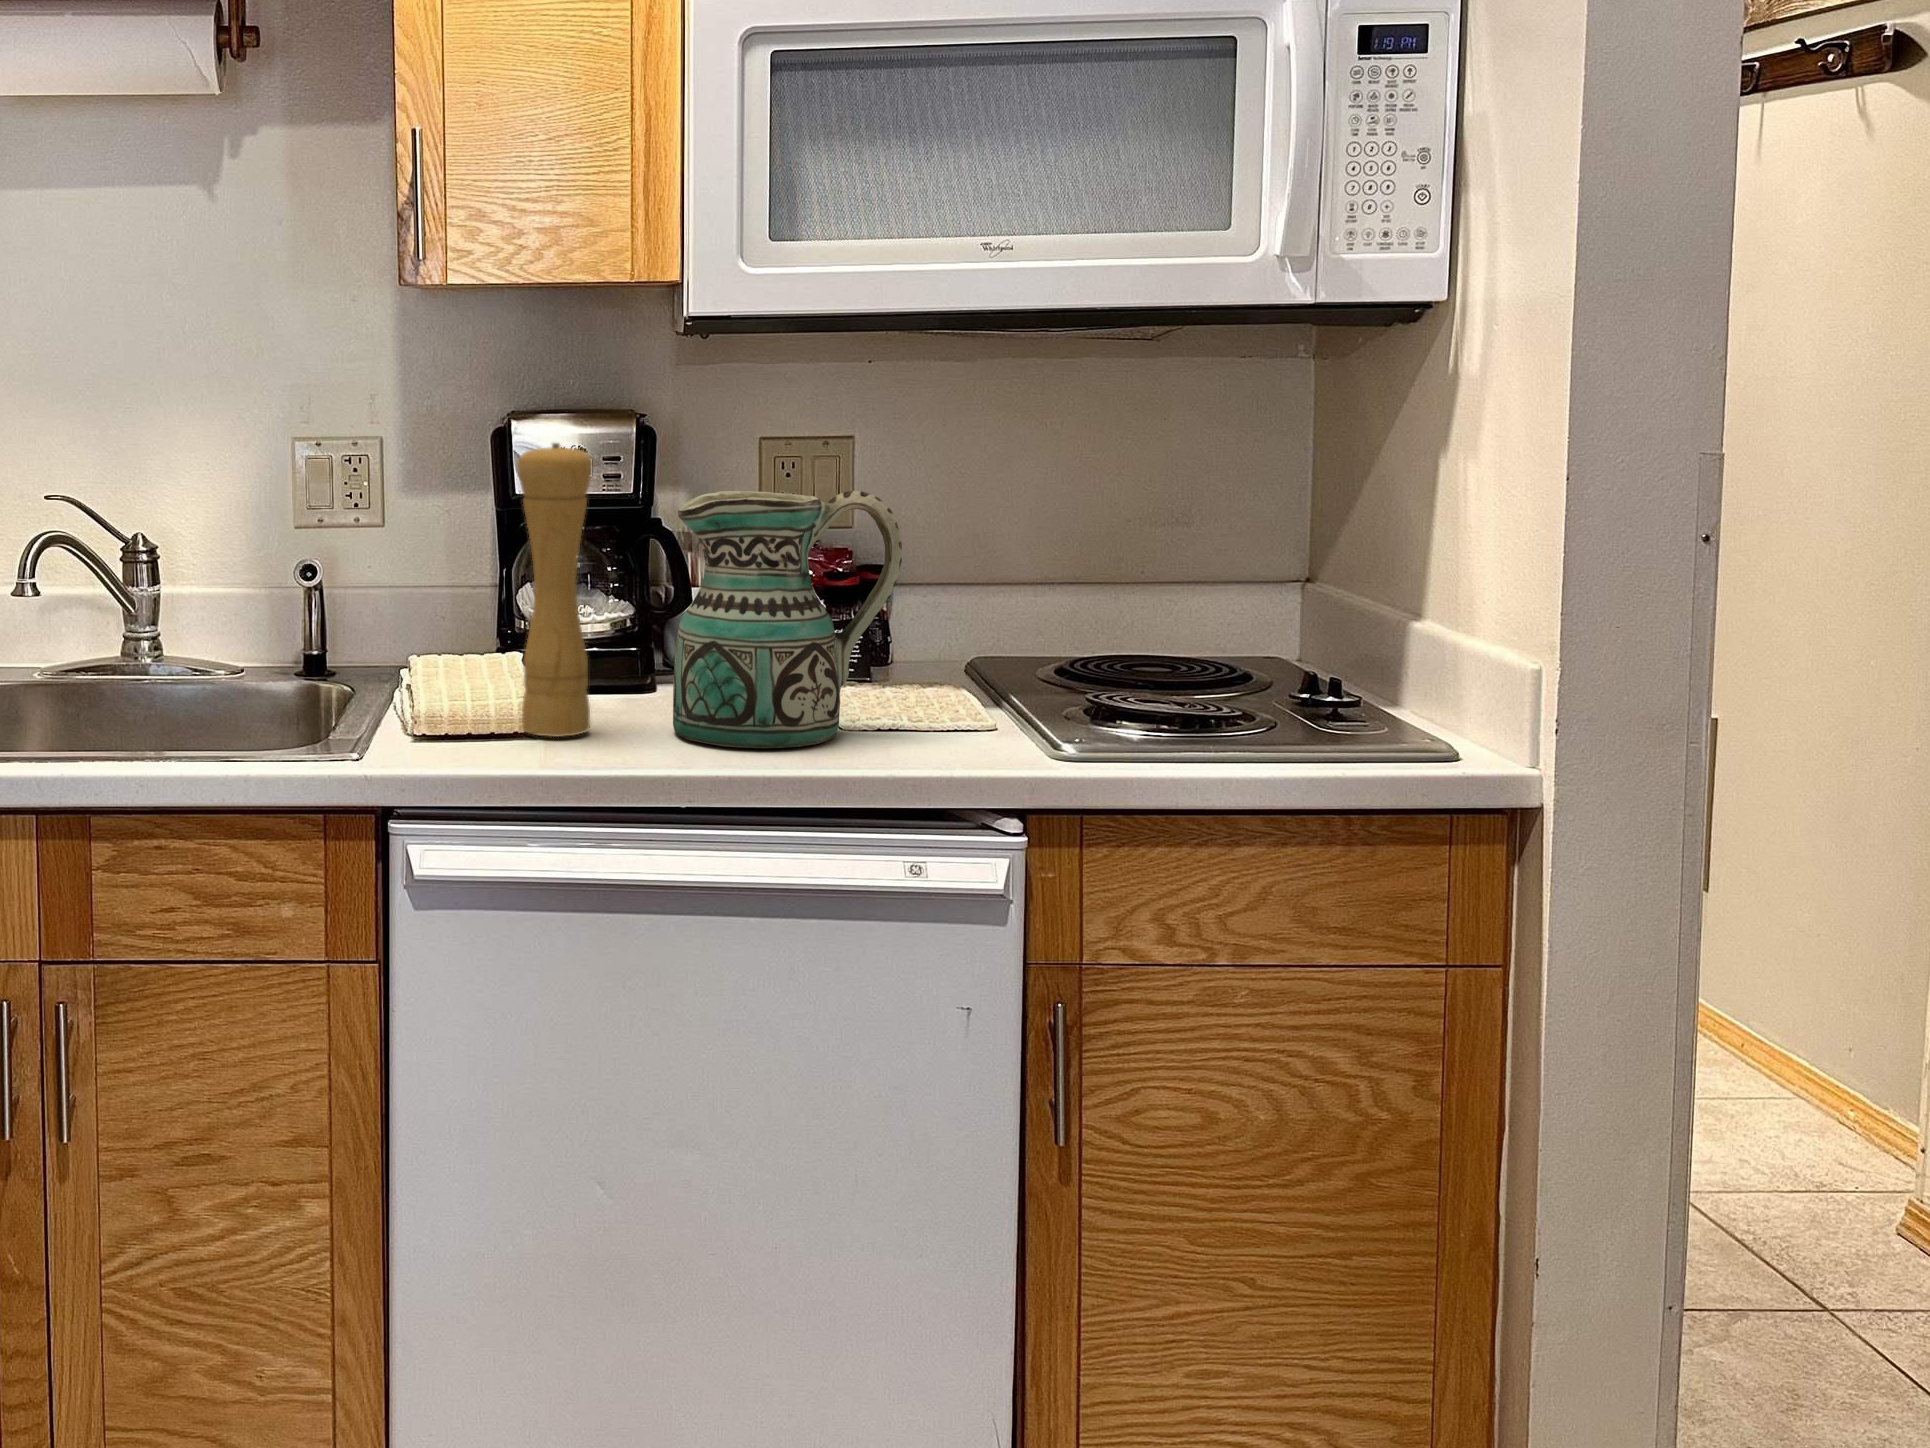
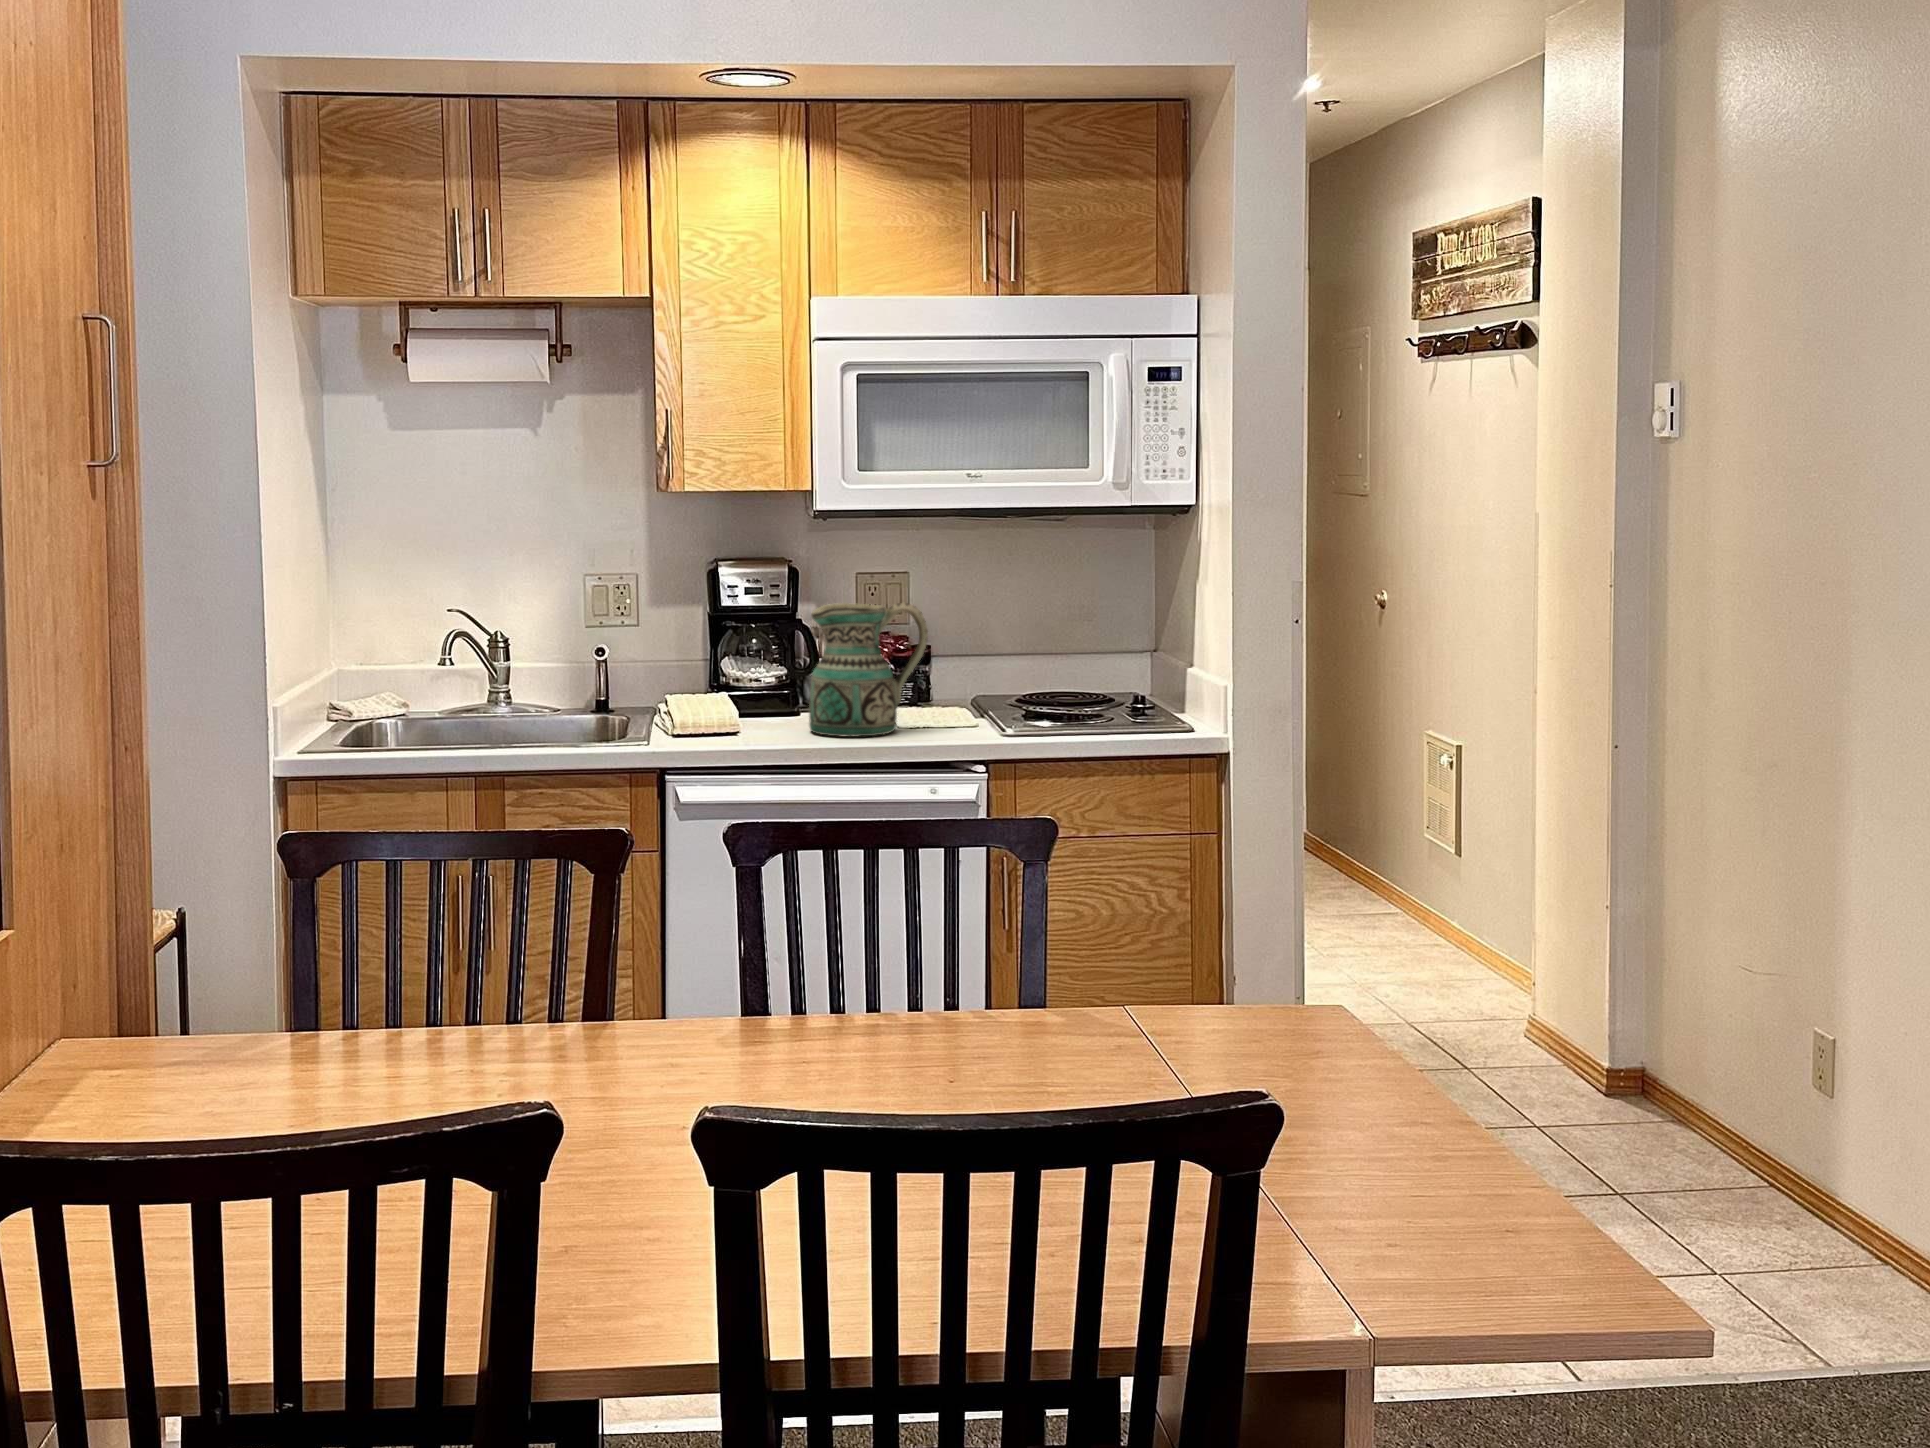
pepper mill: present [517,443,593,737] -> none [726,579,766,734]

